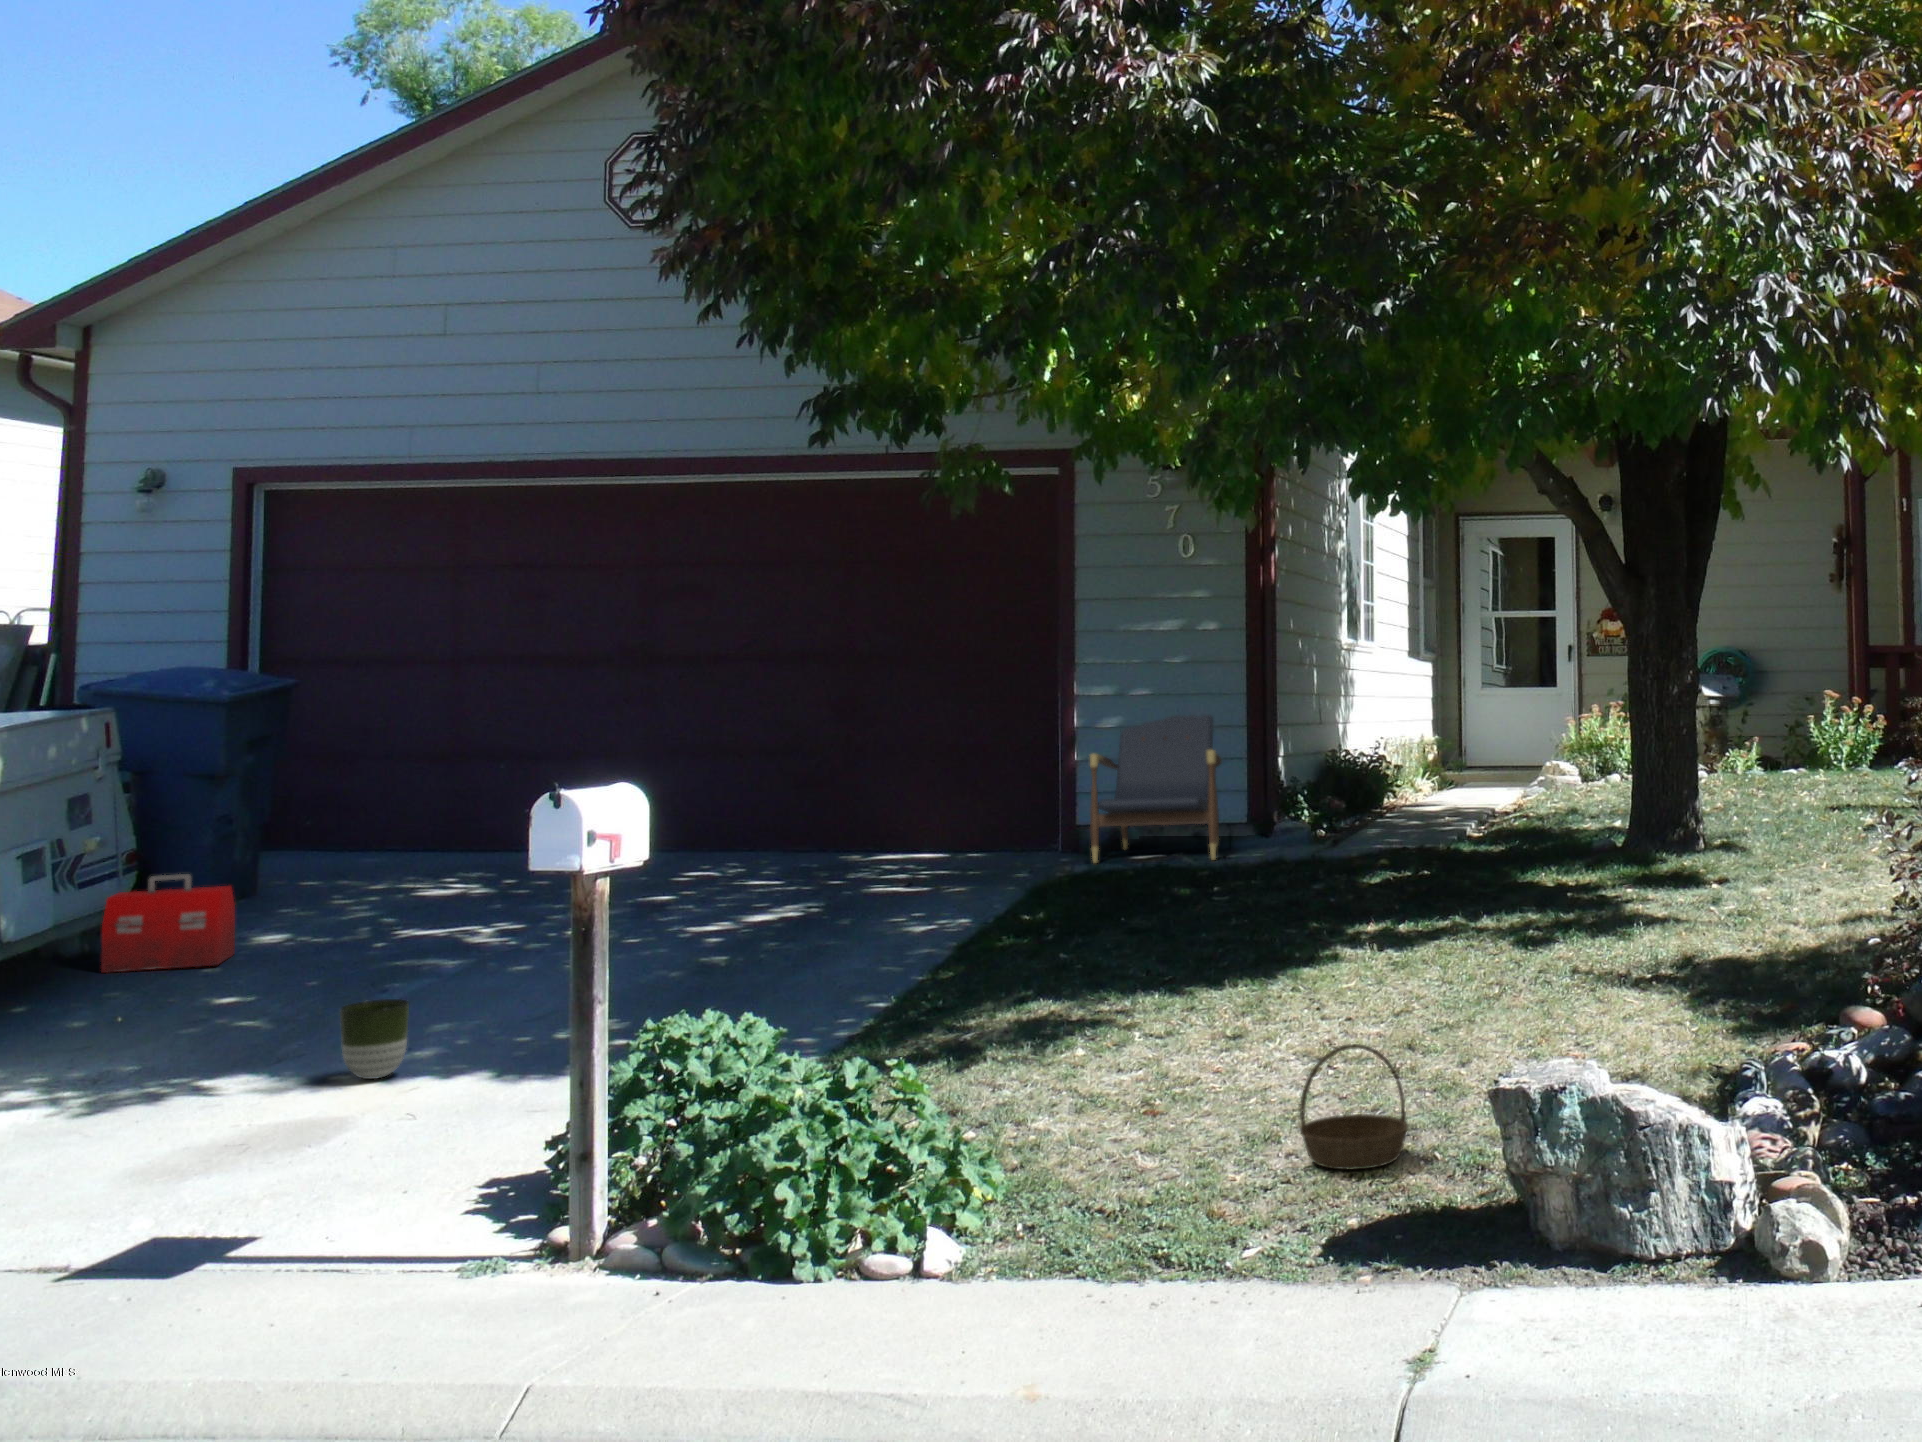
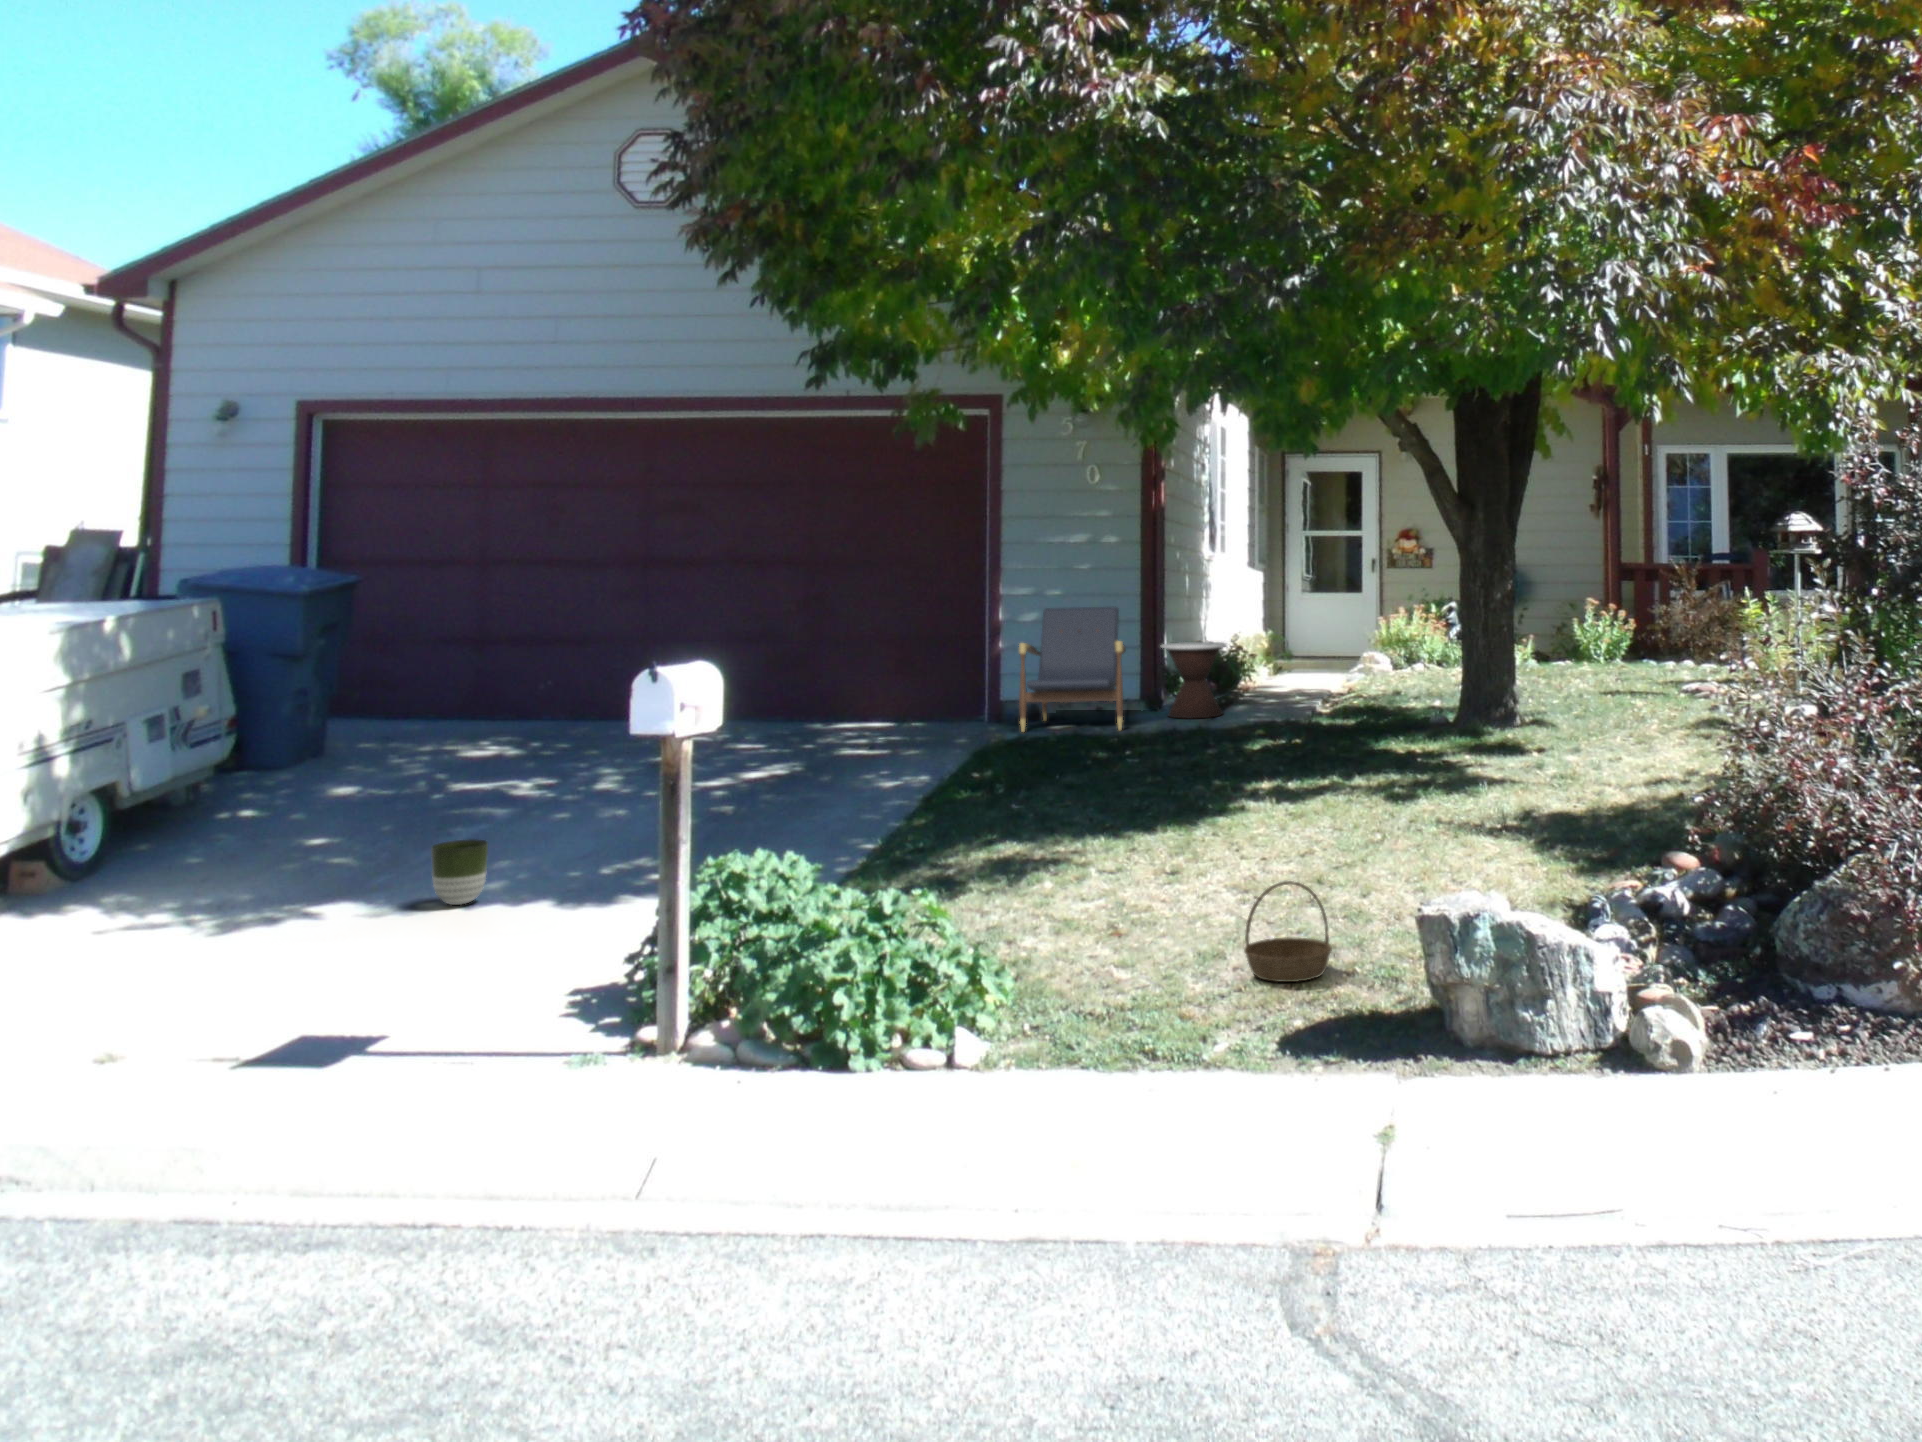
side table: none [1265,750,1348,845] -> present [1161,642,1227,718]
toolbox: present [101,874,235,973] -> none [210,735,320,816]

